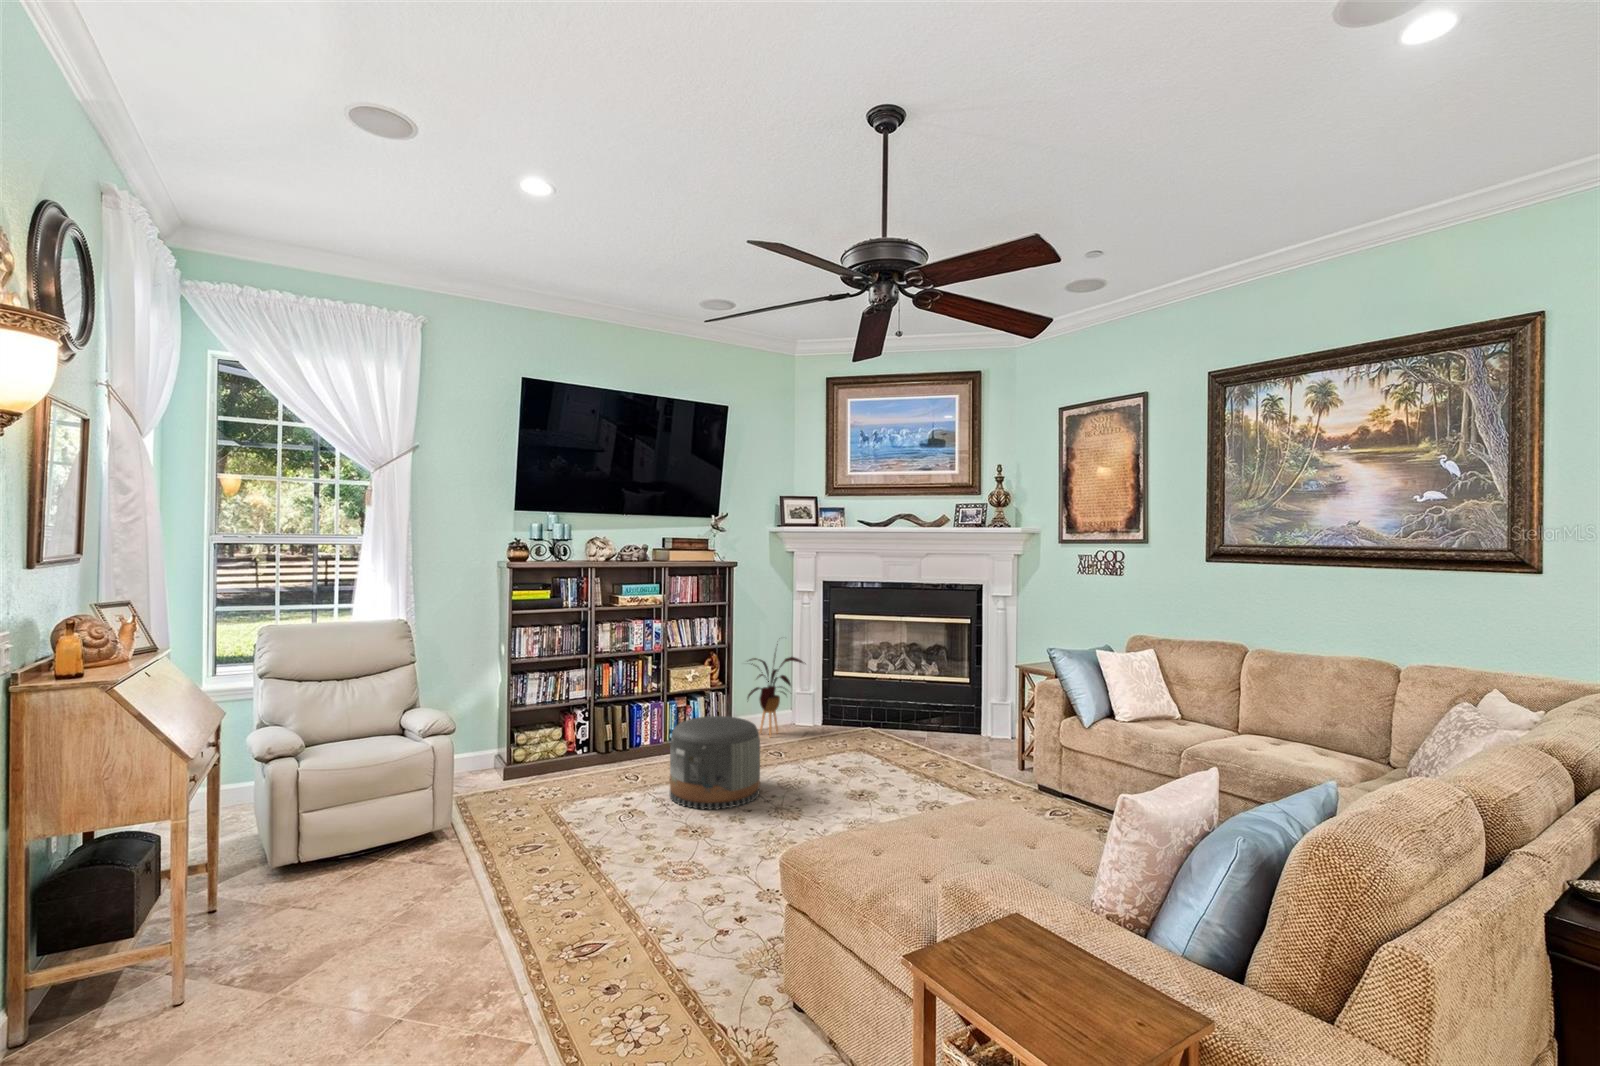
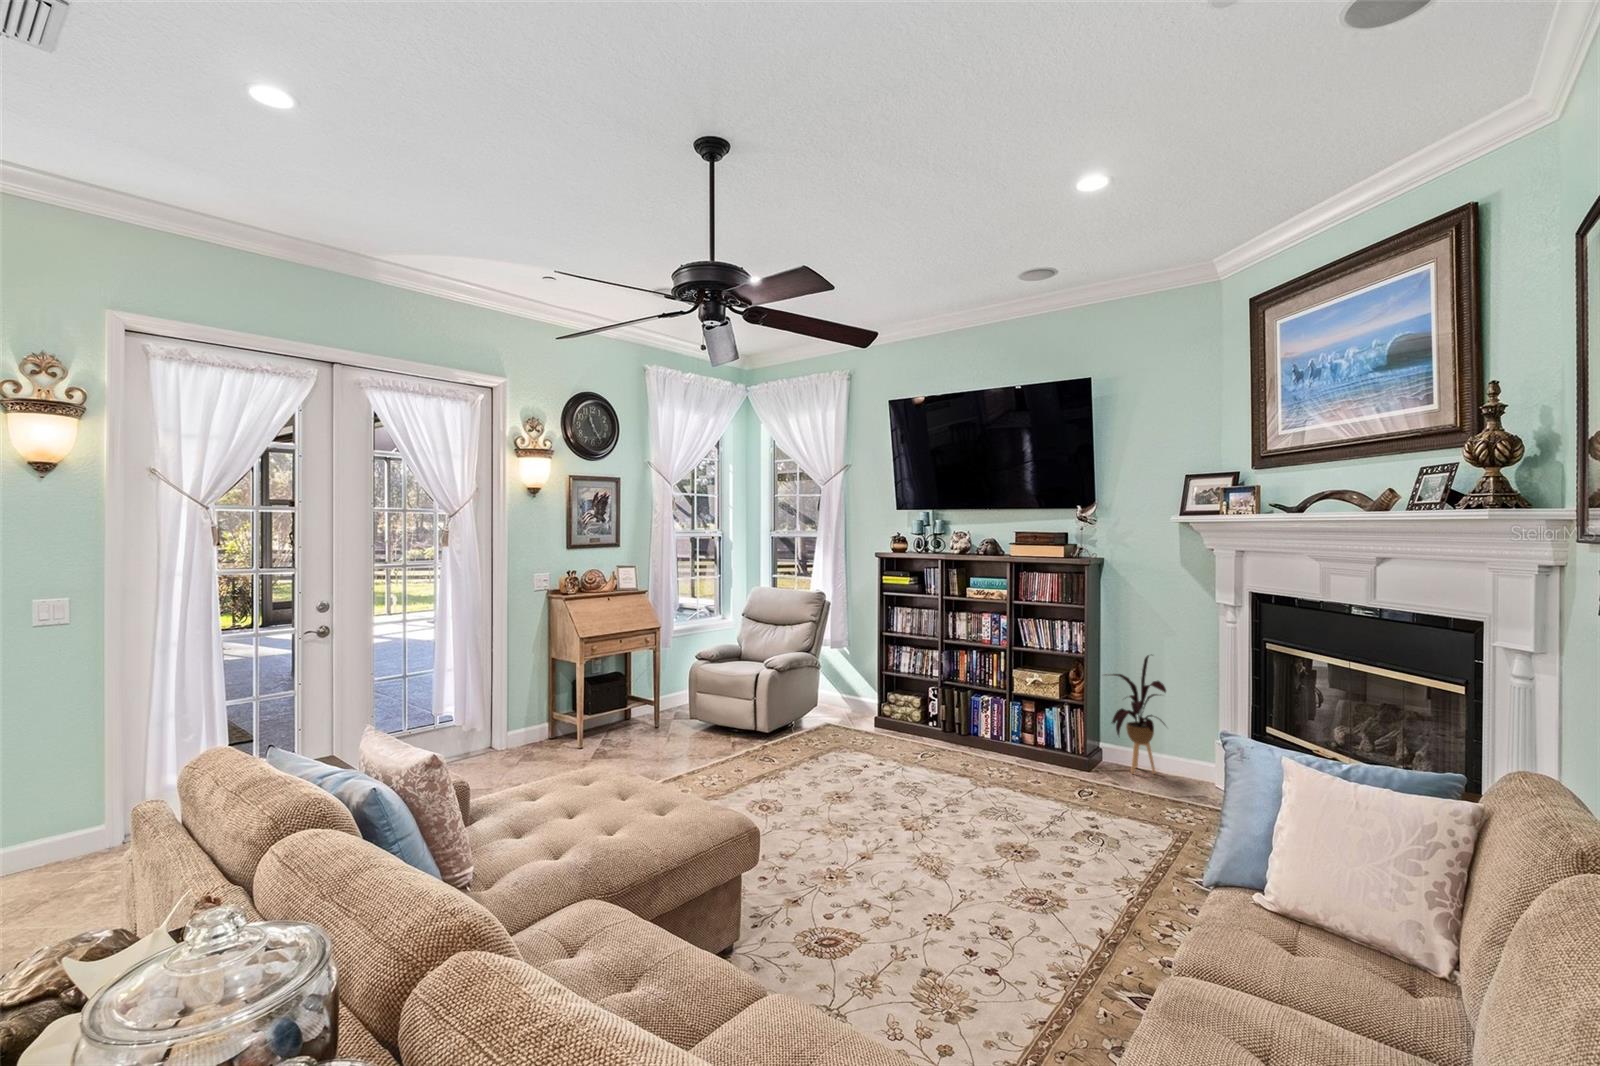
pouf: present [670,716,760,810] -> none [889,711,980,803]

